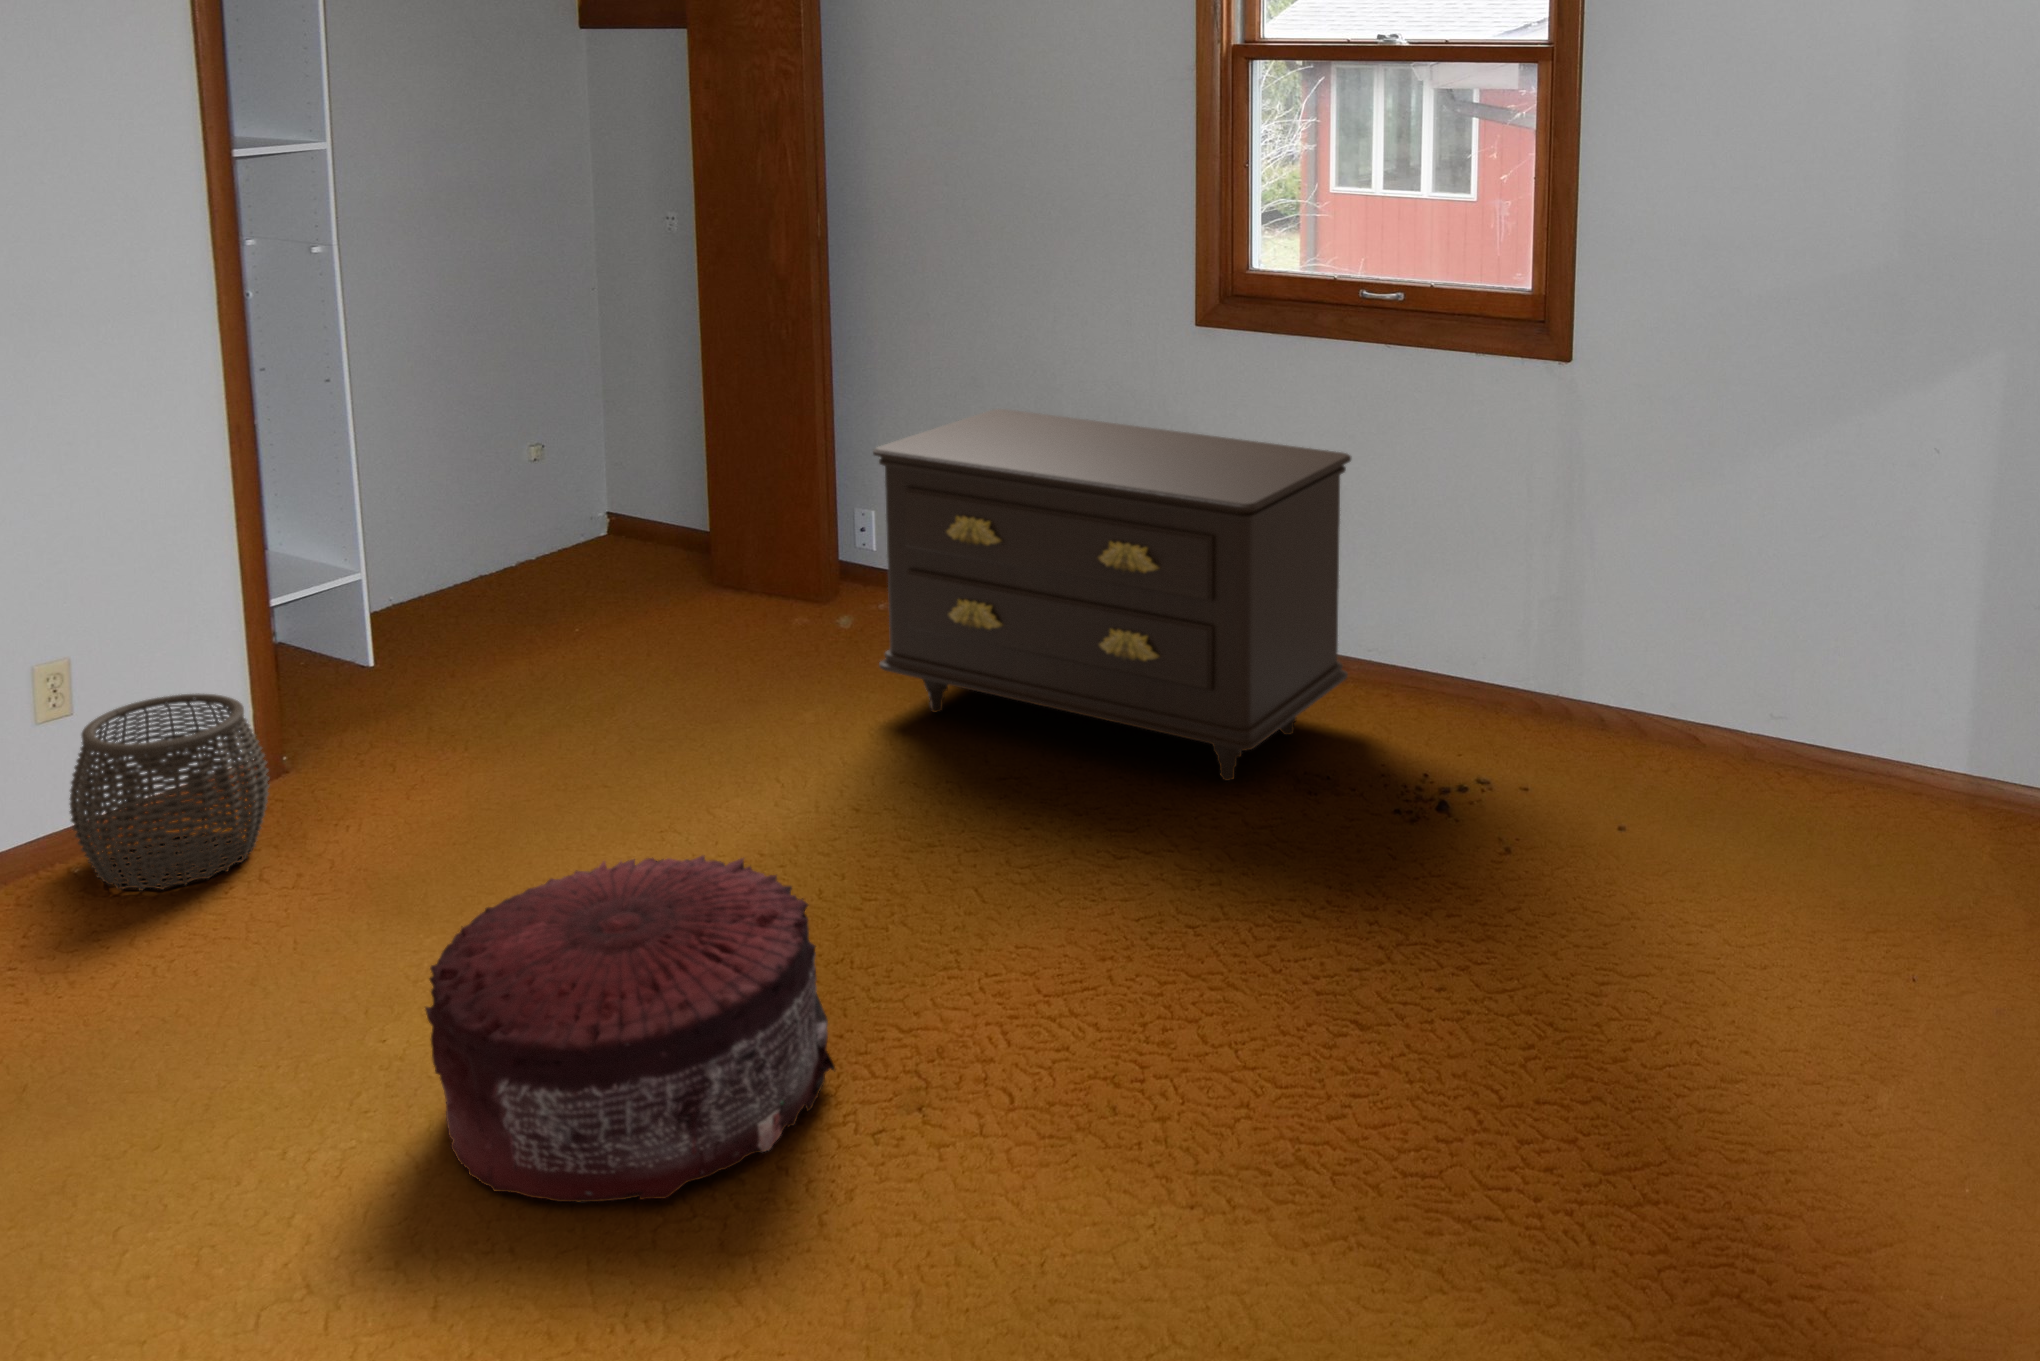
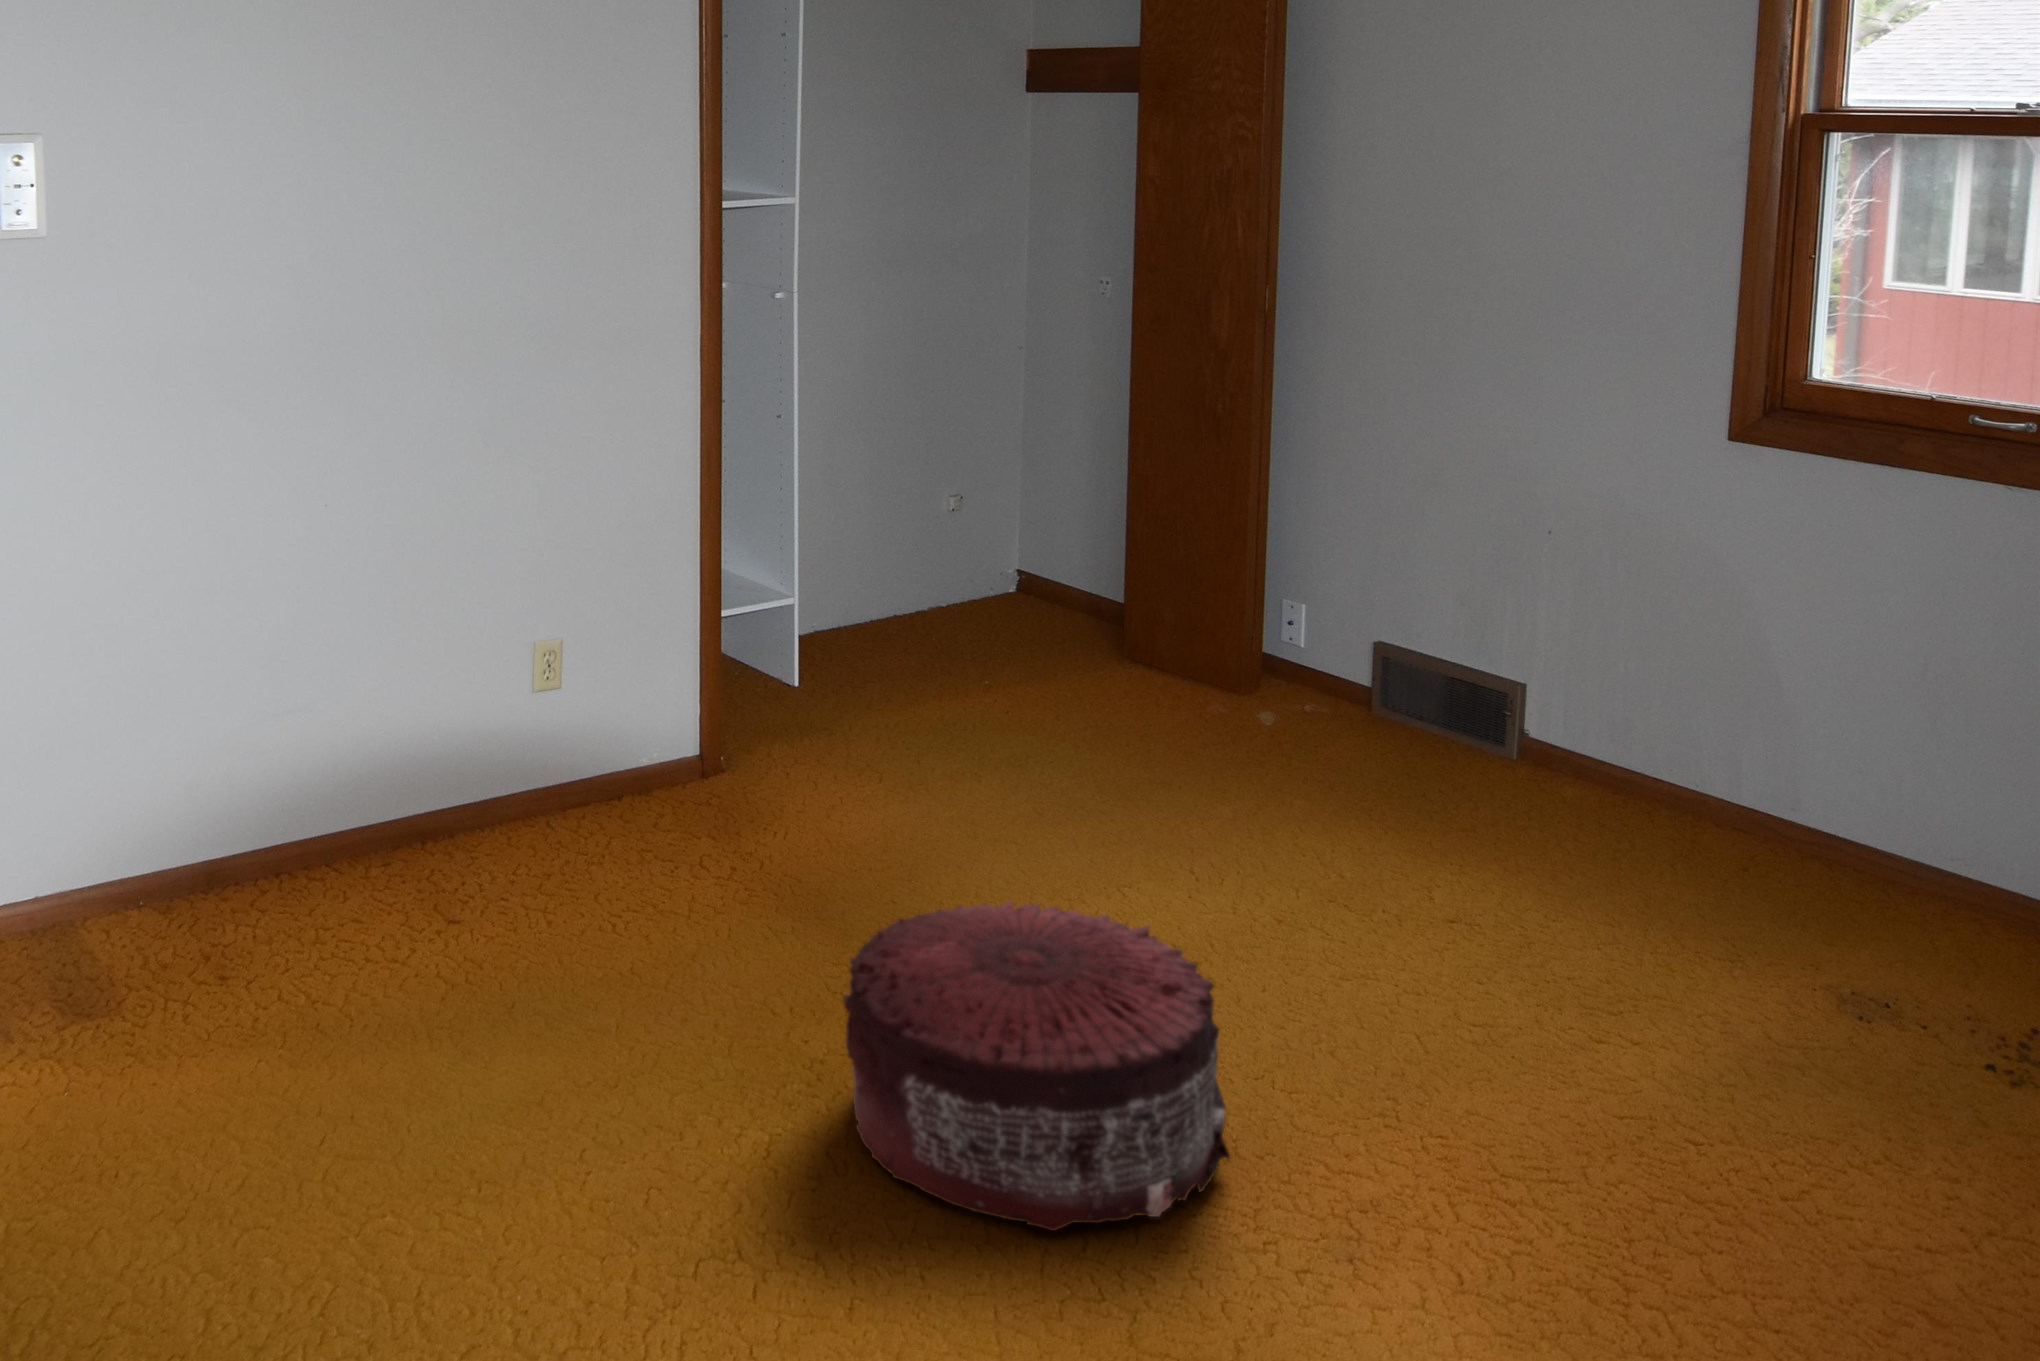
dresser: present [873,409,1351,781] -> none [1301,510,1935,973]
woven basket: present [70,693,270,891] -> none [554,680,710,849]

